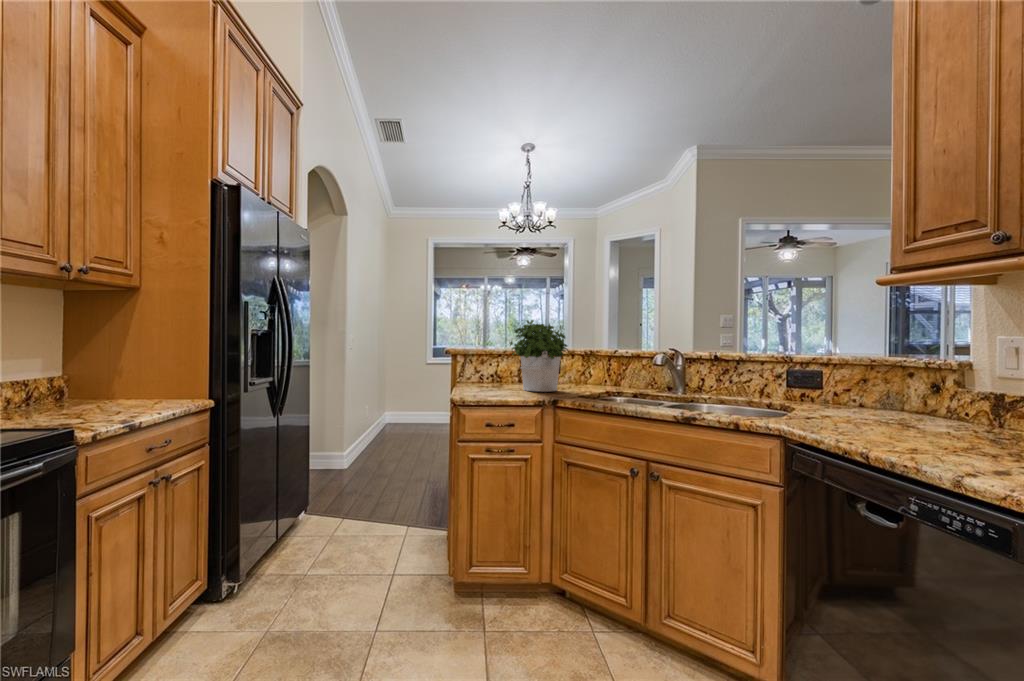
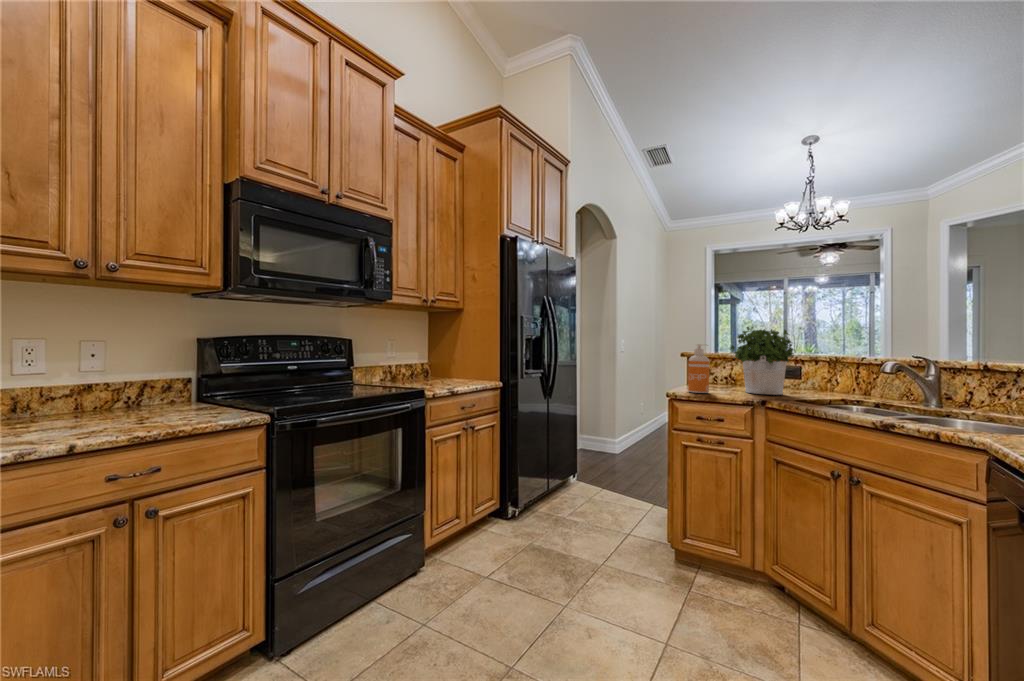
soap dispenser: none [474,338,497,395] -> present [688,344,709,393]

